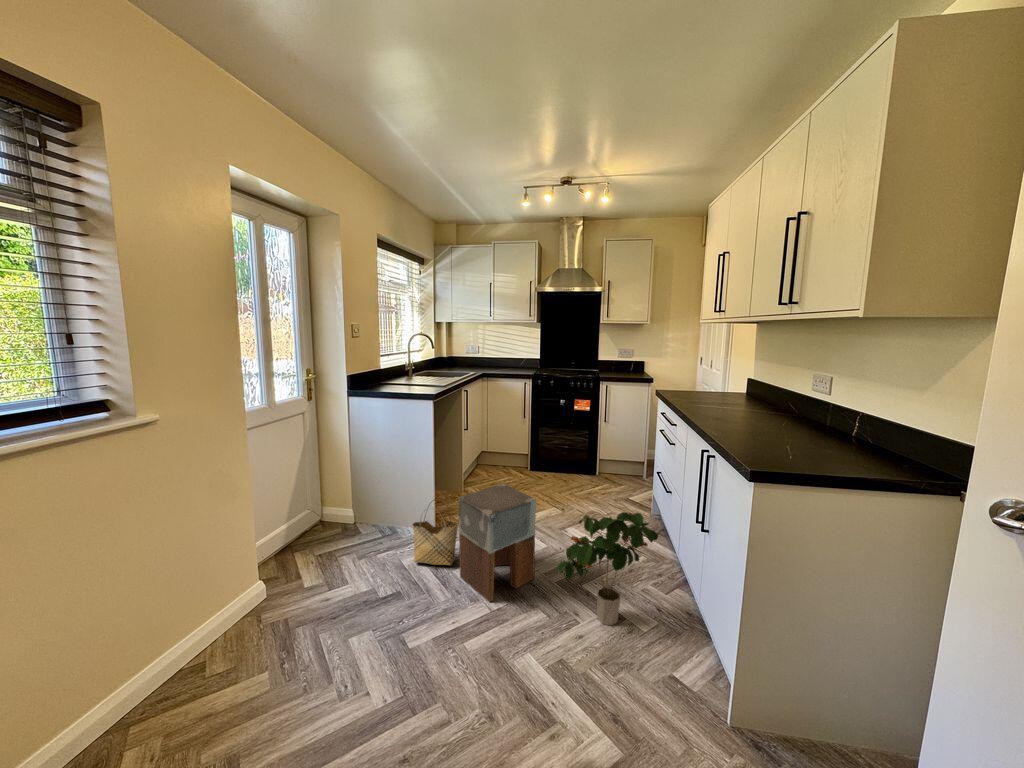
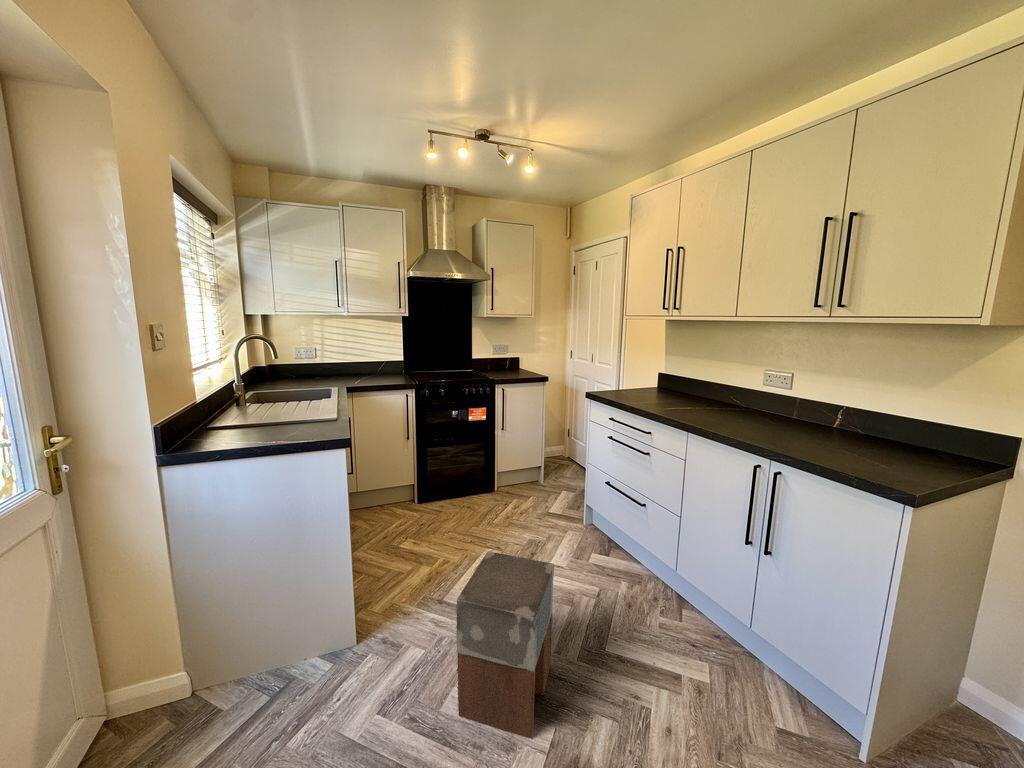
woven basket: present [412,499,458,565] -> none [359,605,434,727]
potted plant: present [557,512,658,625] -> none [627,546,704,694]

